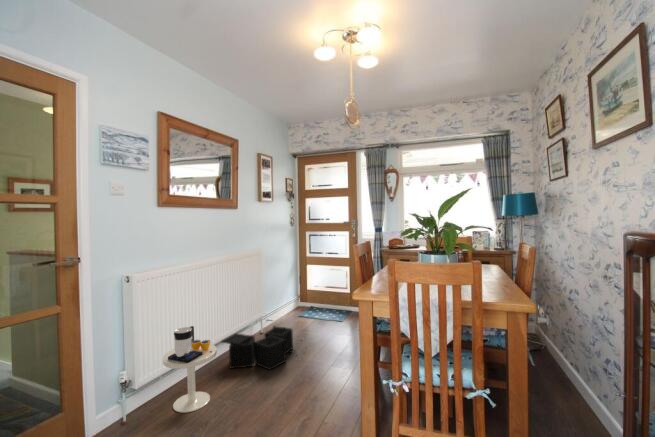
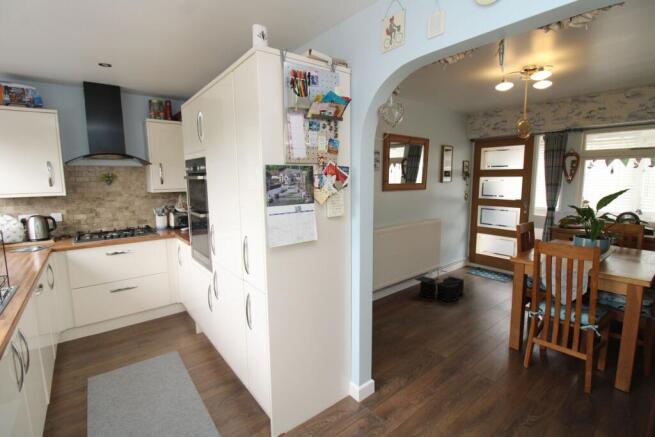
side table: present [163,326,217,413] -> none [388,266,417,312]

